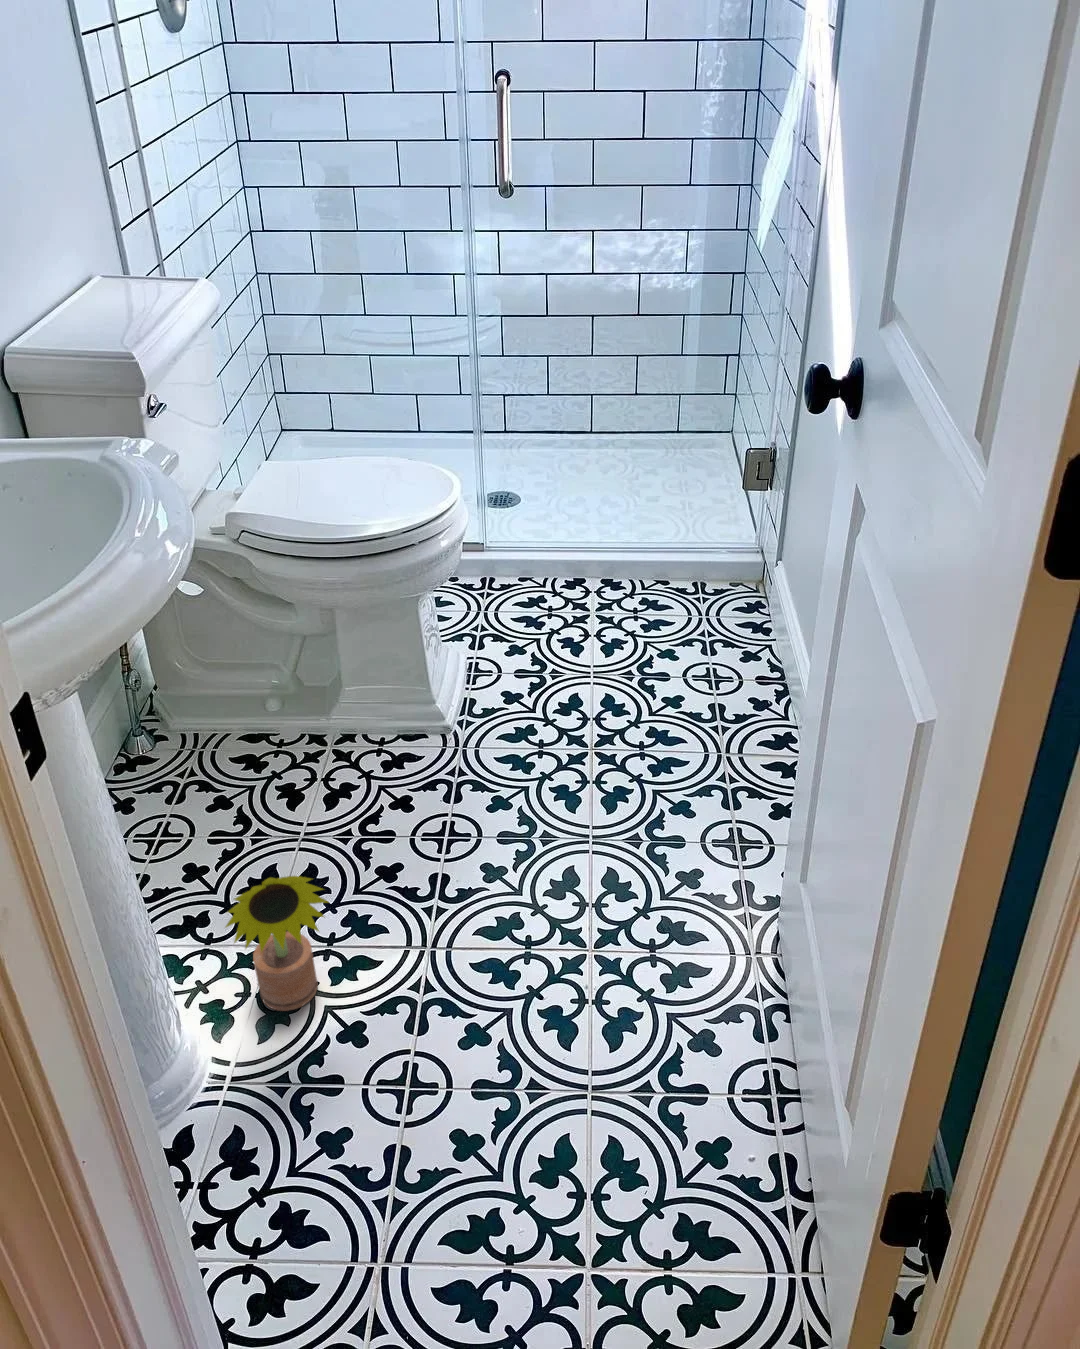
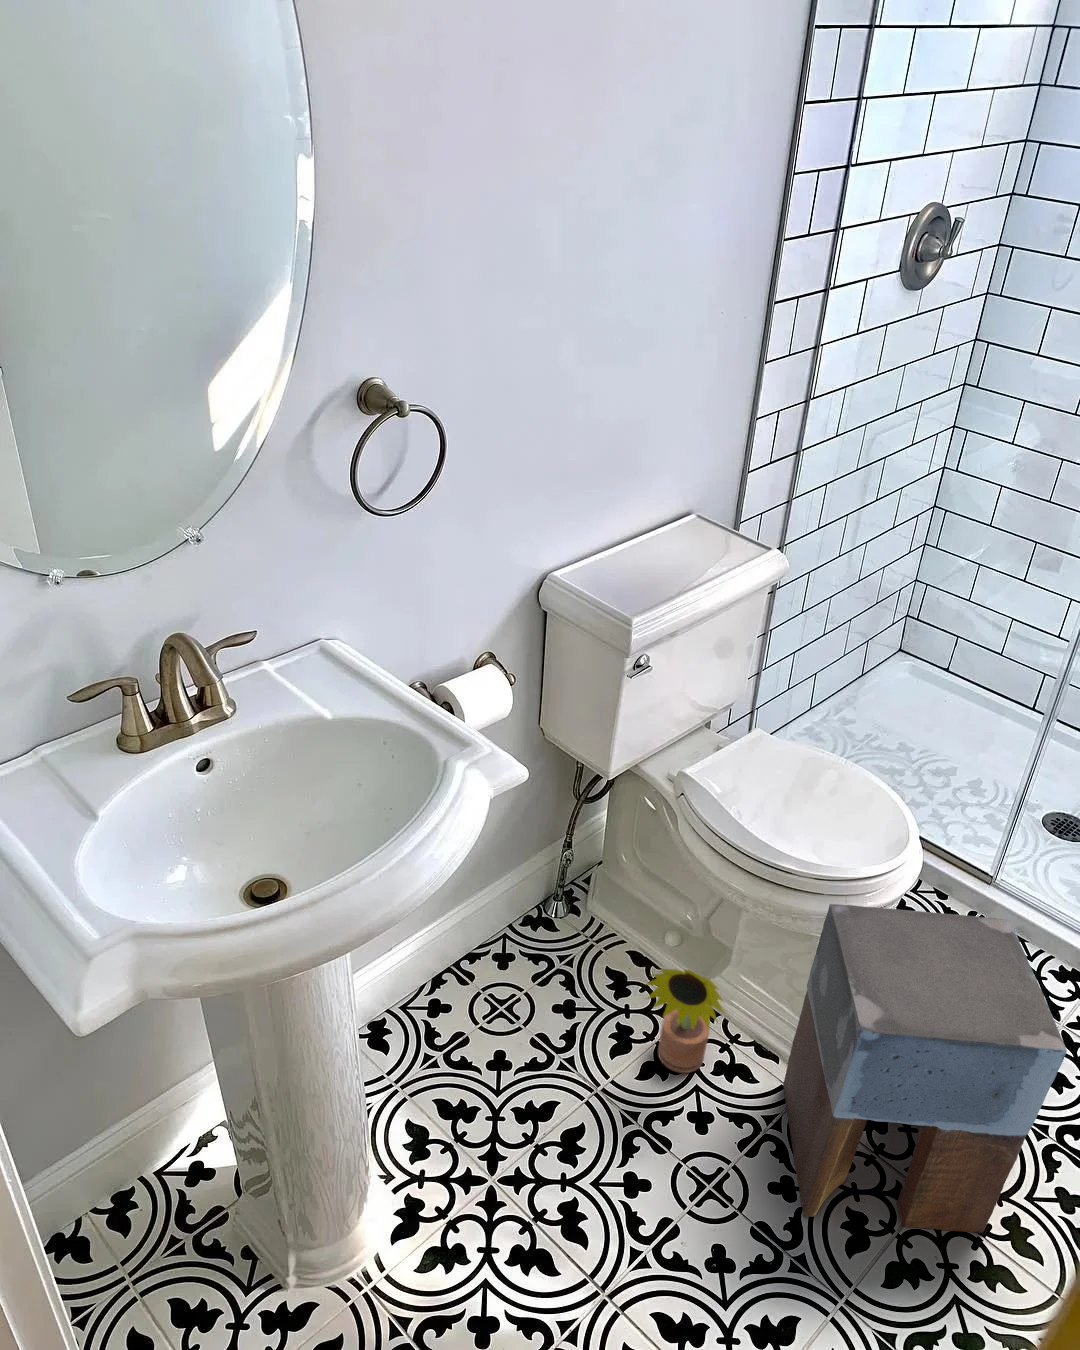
stool: none [380,648,662,1046] -> present [783,904,1067,1233]

